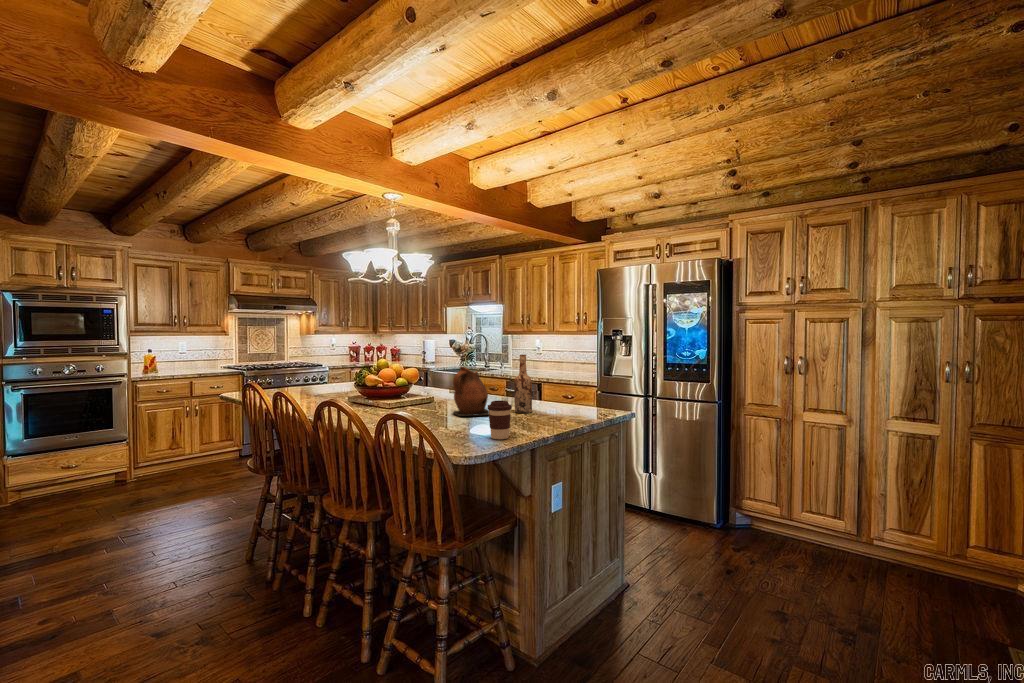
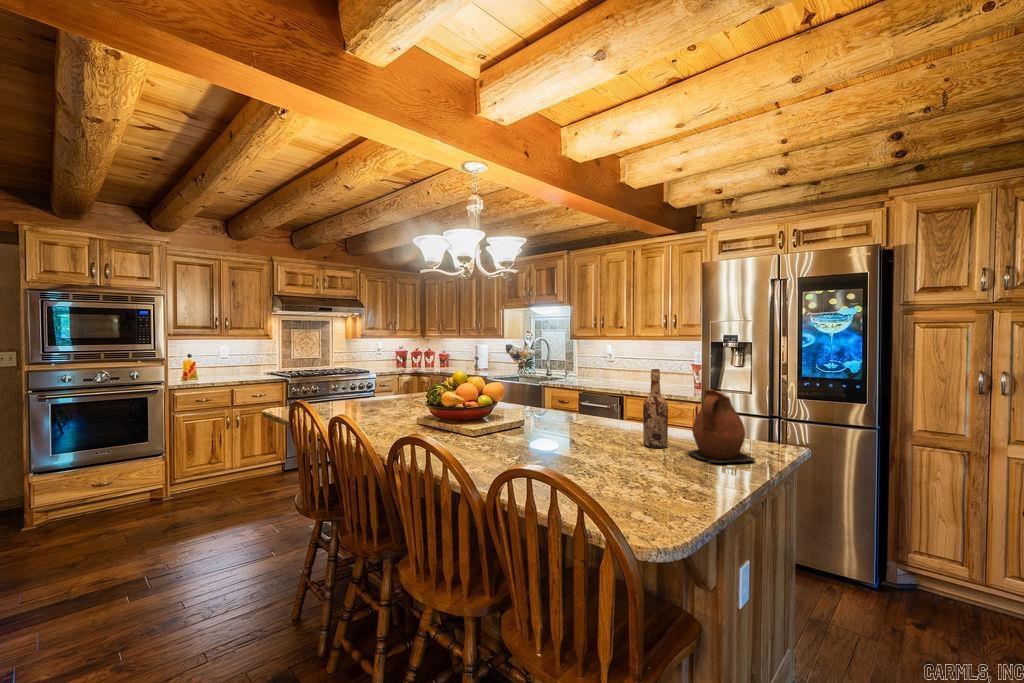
ceramic pitcher: present [453,367,489,416] -> present [687,389,756,463]
coffee cup: present [488,400,512,439] -> none [651,443,689,504]

